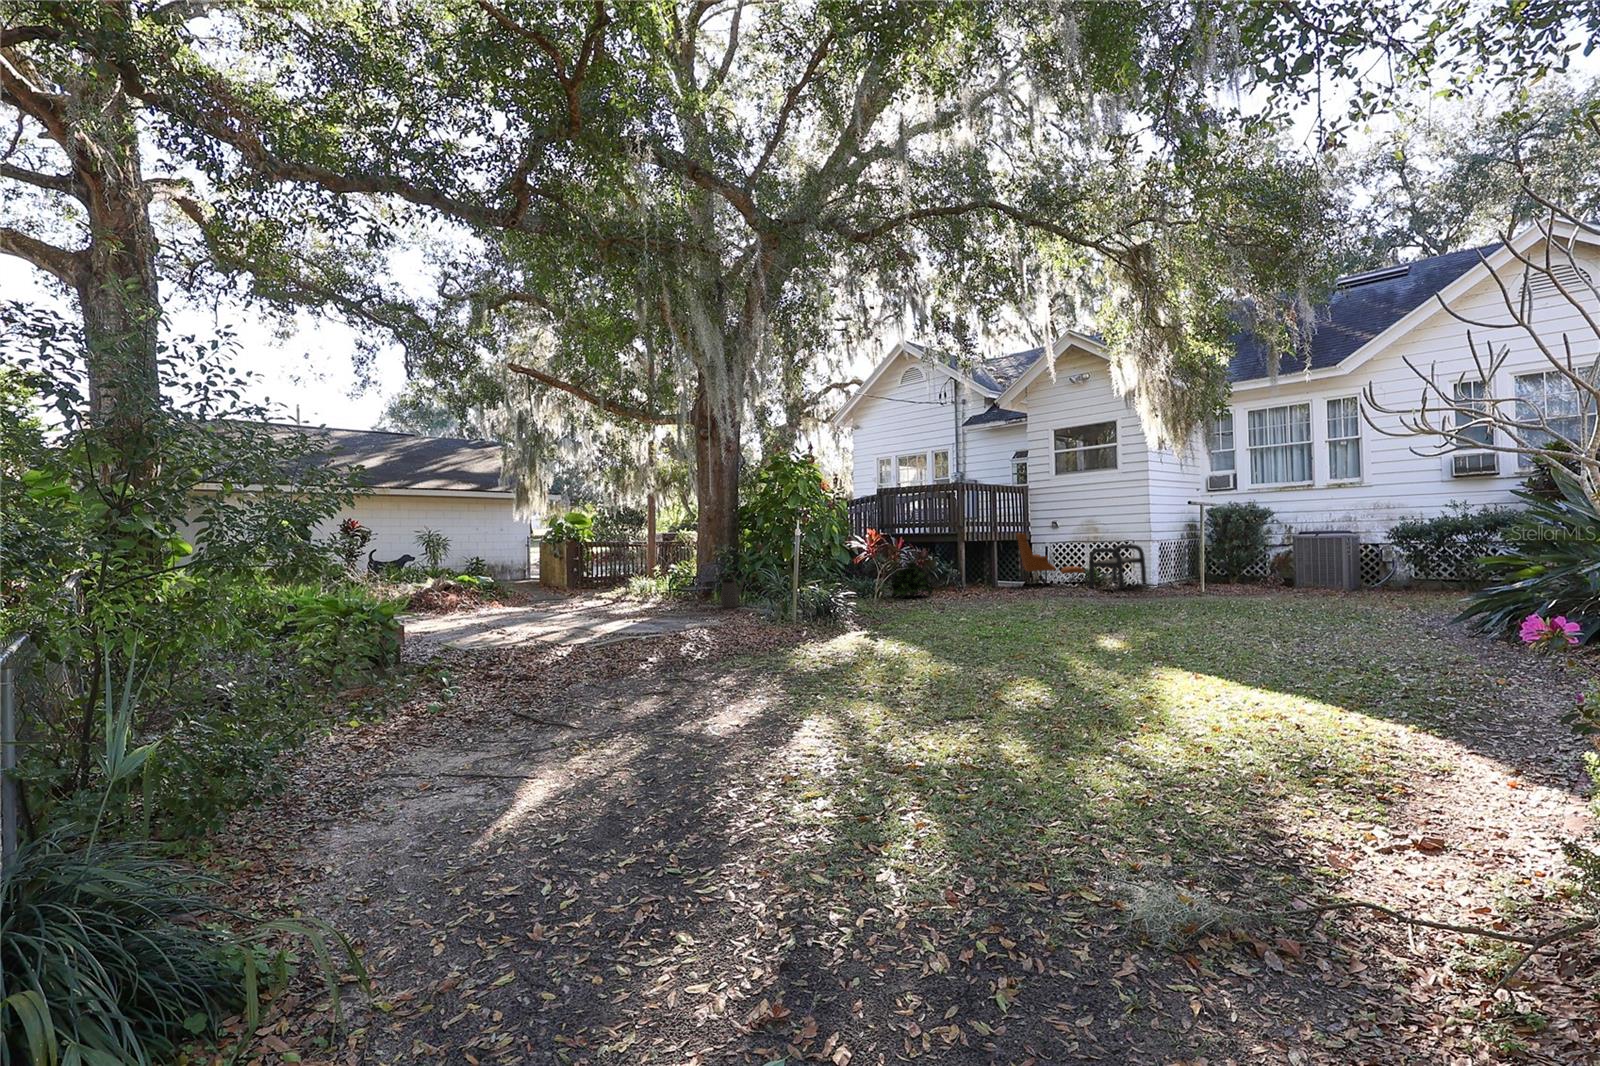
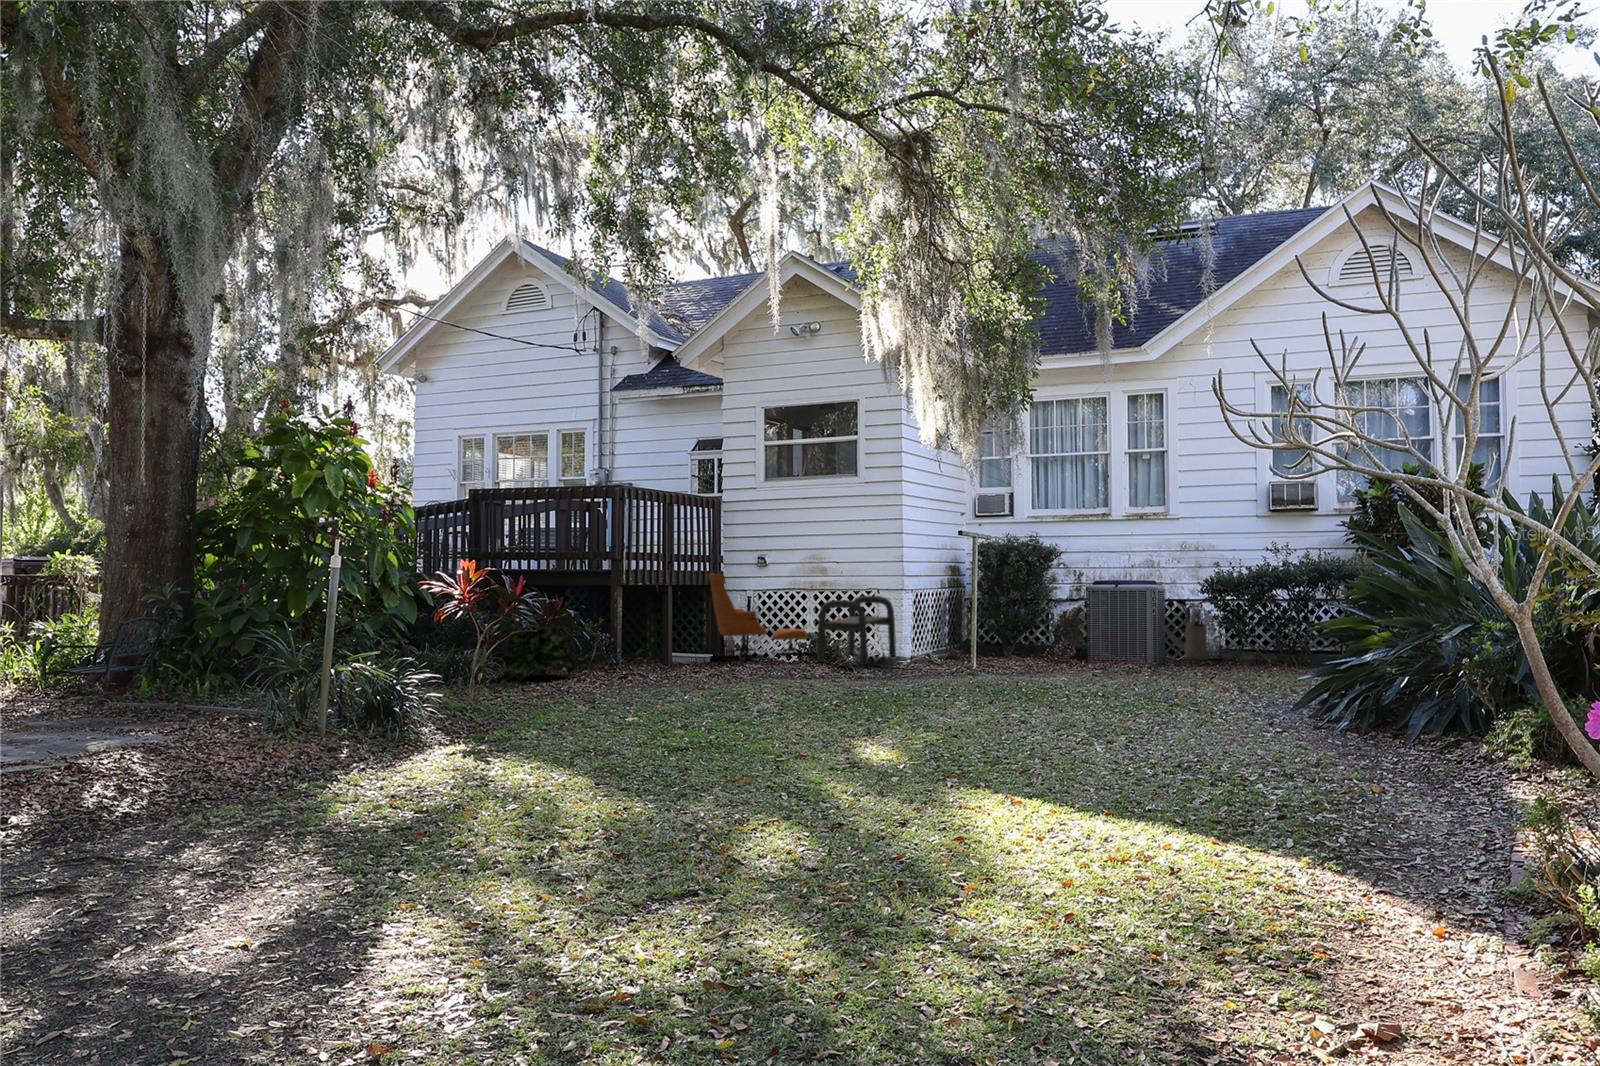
watering can: present [720,576,746,608] -> present [1158,613,1215,660]

